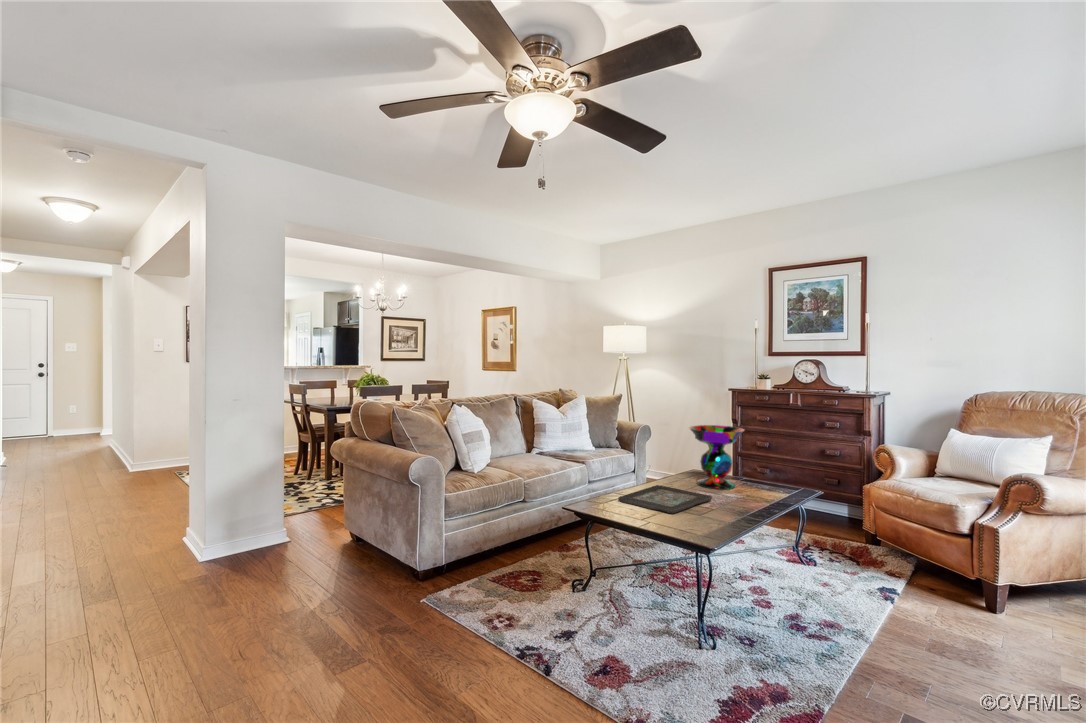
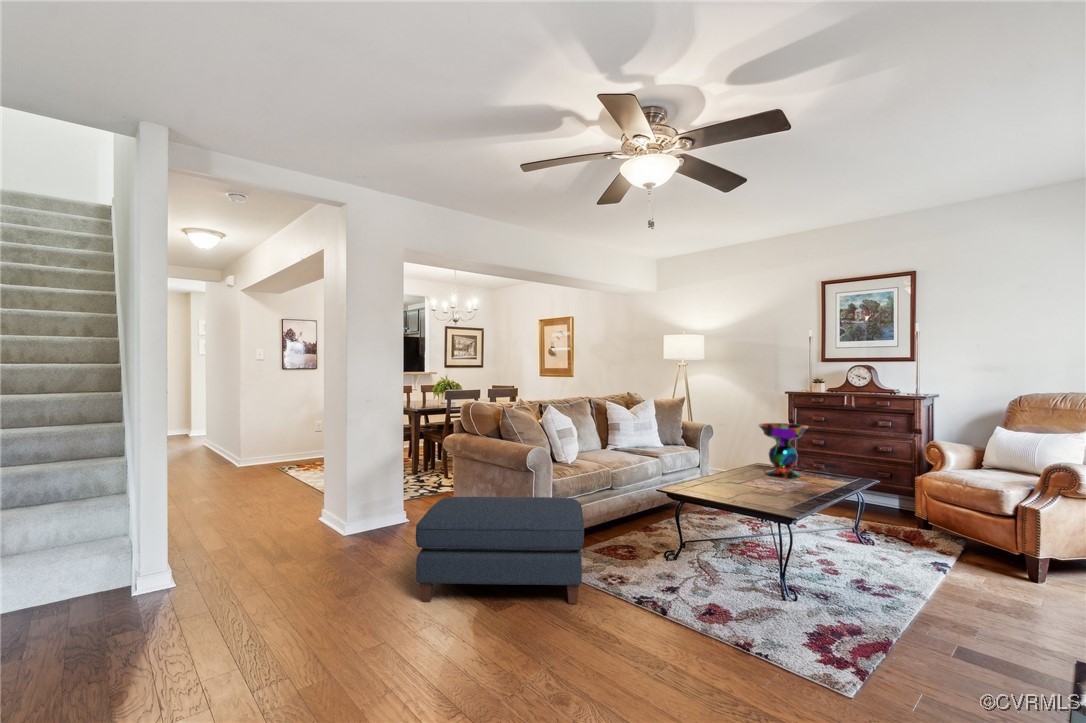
decorative tray: present [618,485,712,514] -> none [703,474,783,495]
ottoman: none [234,519,468,661] -> present [416,497,584,604]

